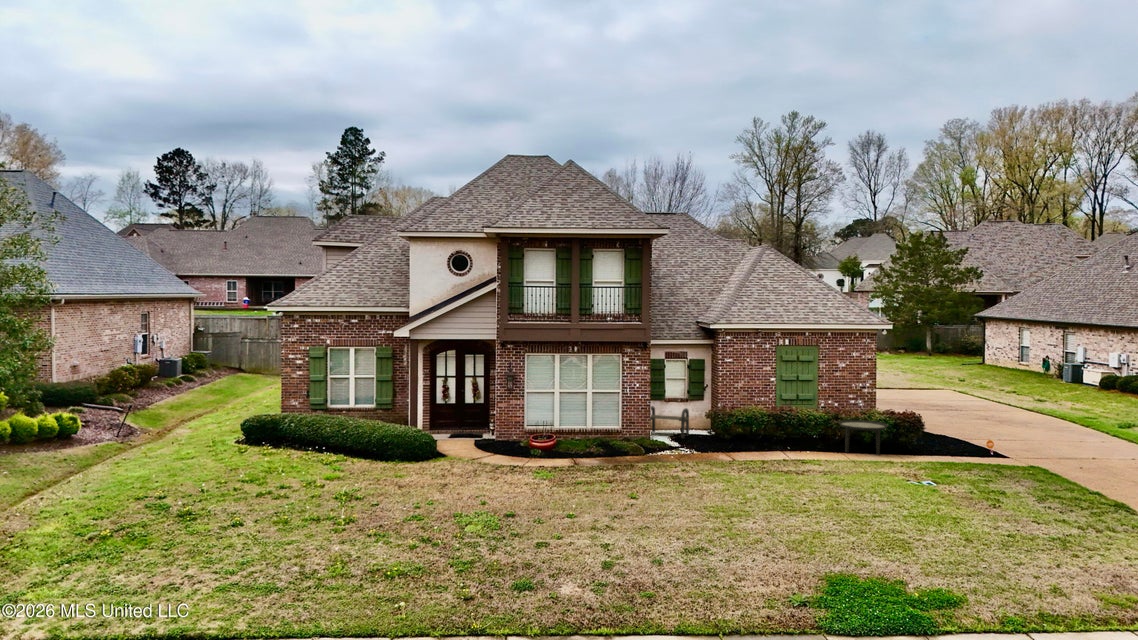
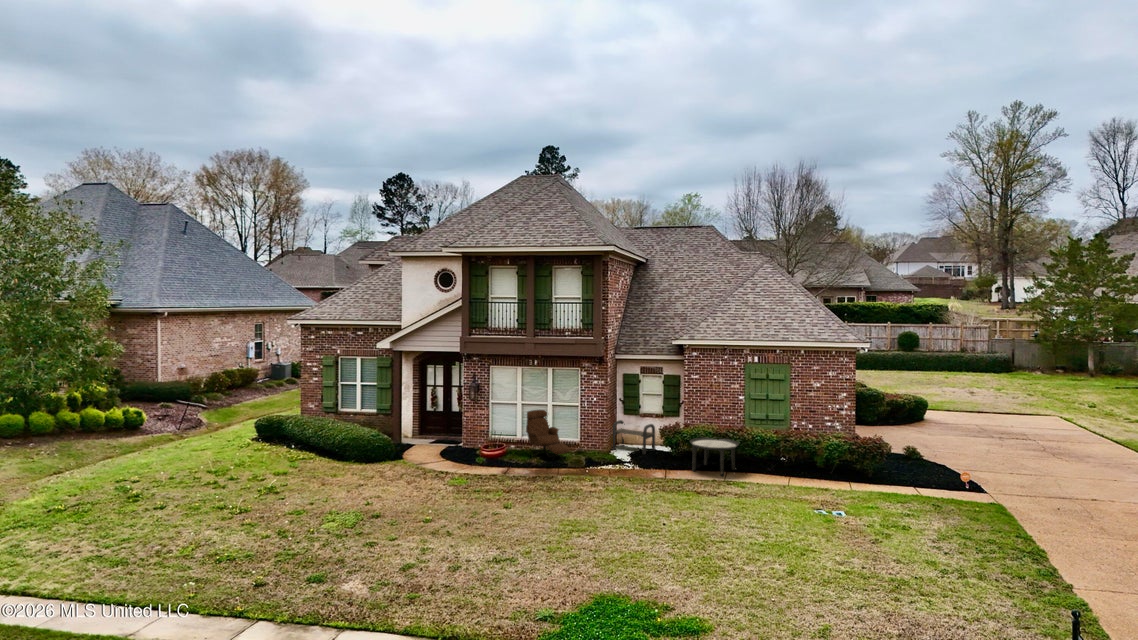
lounge chair: none [567,397,616,447] -> present [526,410,569,457]
round table: present [838,420,888,455] -> present [690,437,739,476]

